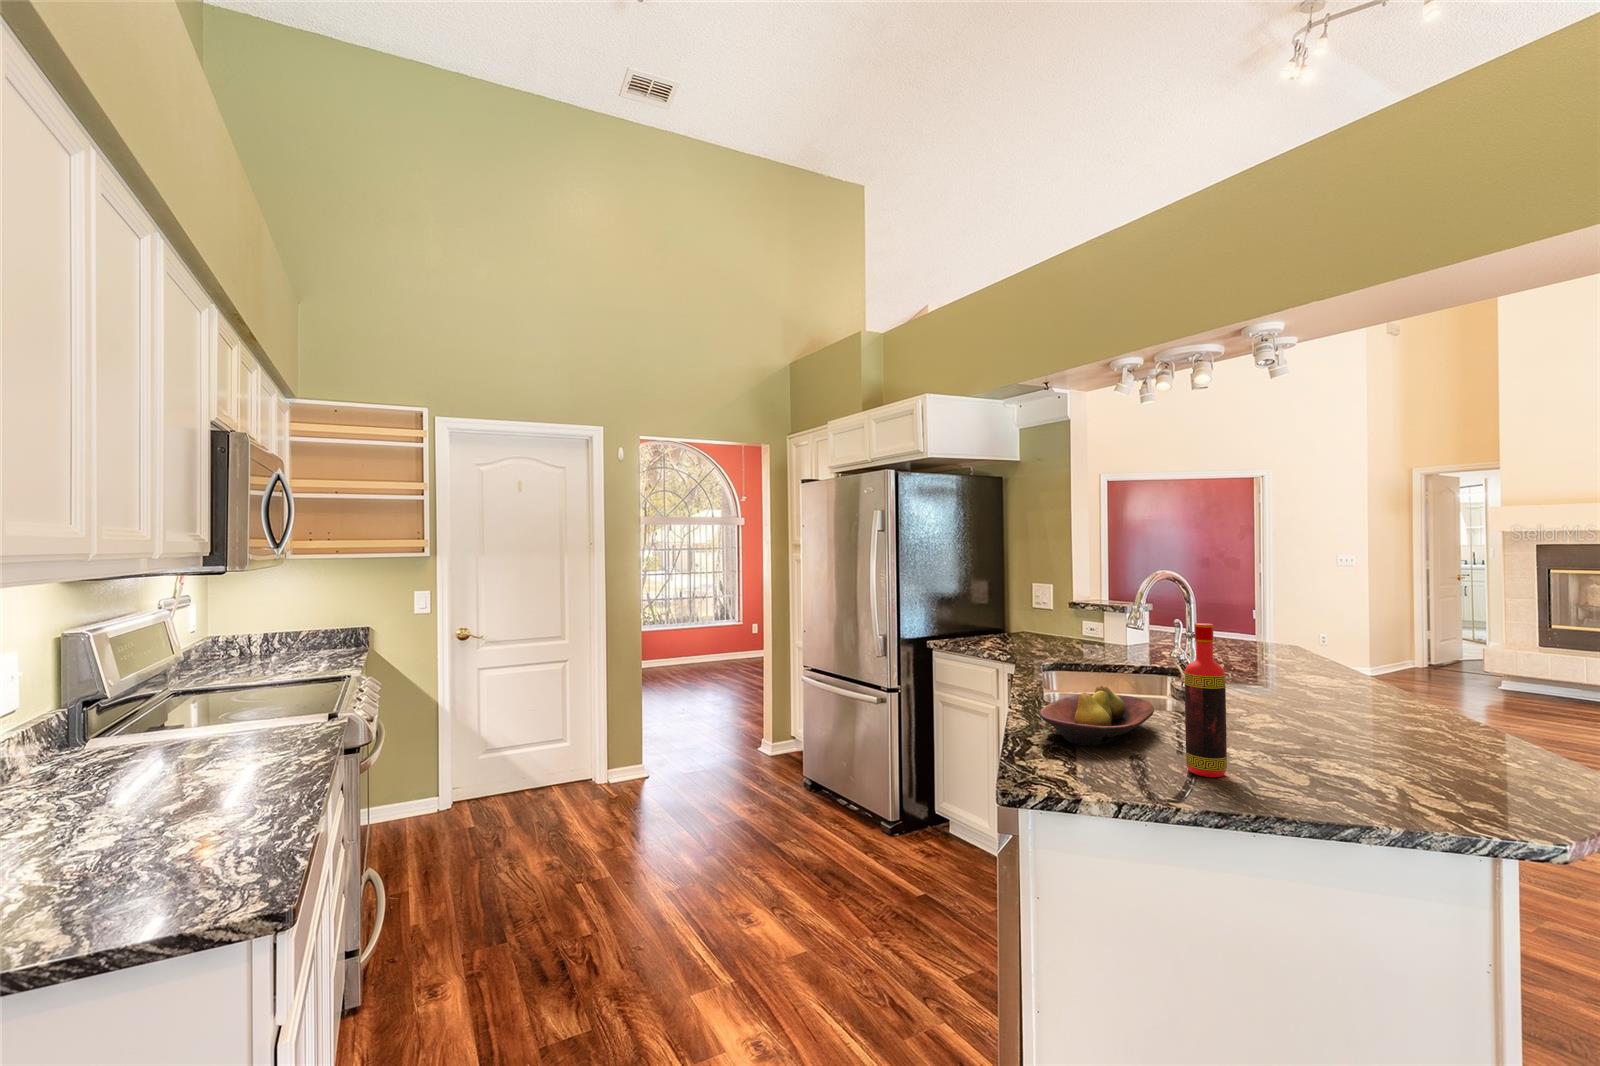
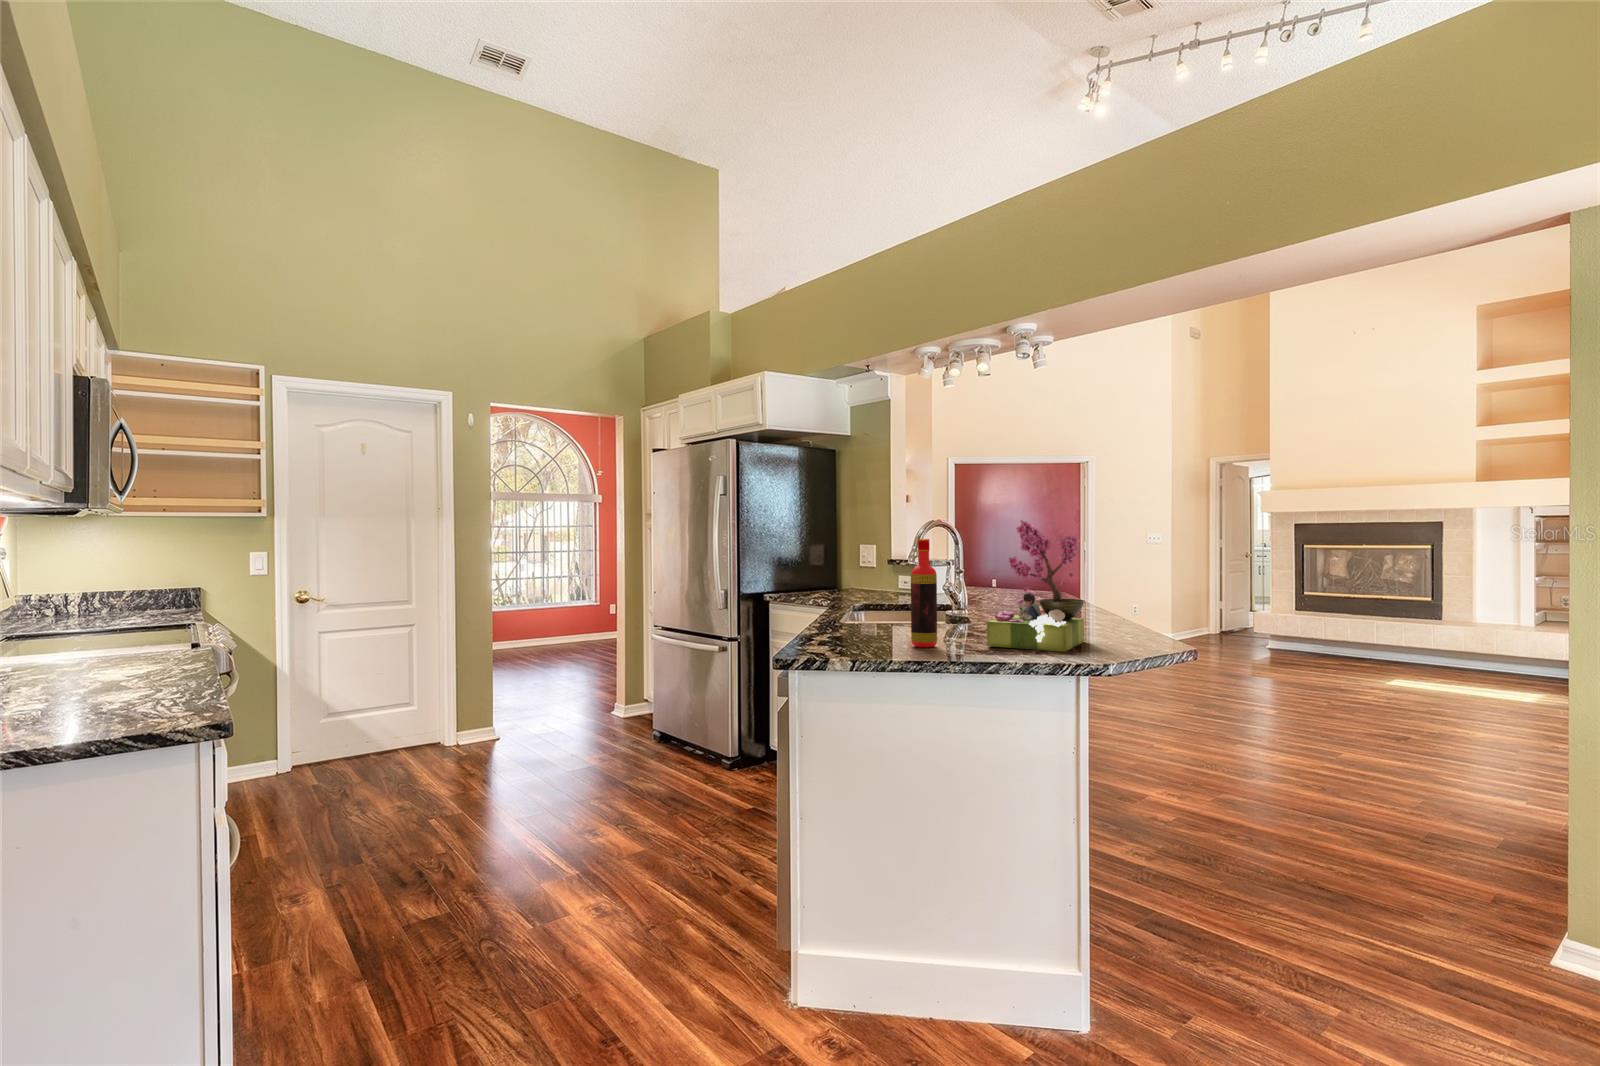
flower arrangement: none [1308,593,1464,807] -> present [987,520,1085,652]
fruit bowl: present [1039,685,1154,746] -> none [820,599,910,639]

